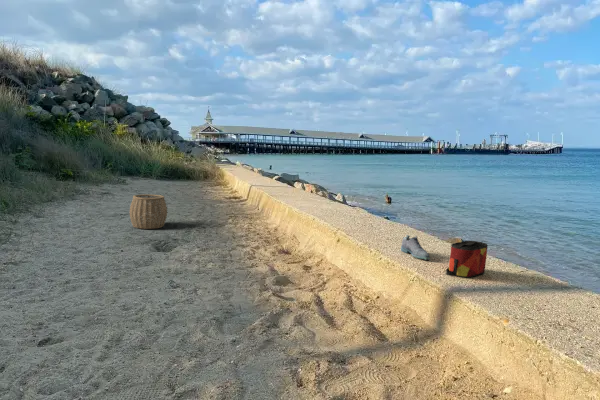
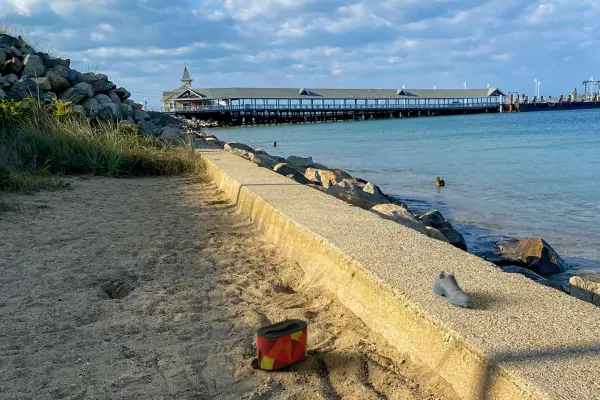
woven basket: present [130,194,167,229] -> none [73,215,125,263]
bag: present [446,241,488,278] -> present [251,319,307,371]

